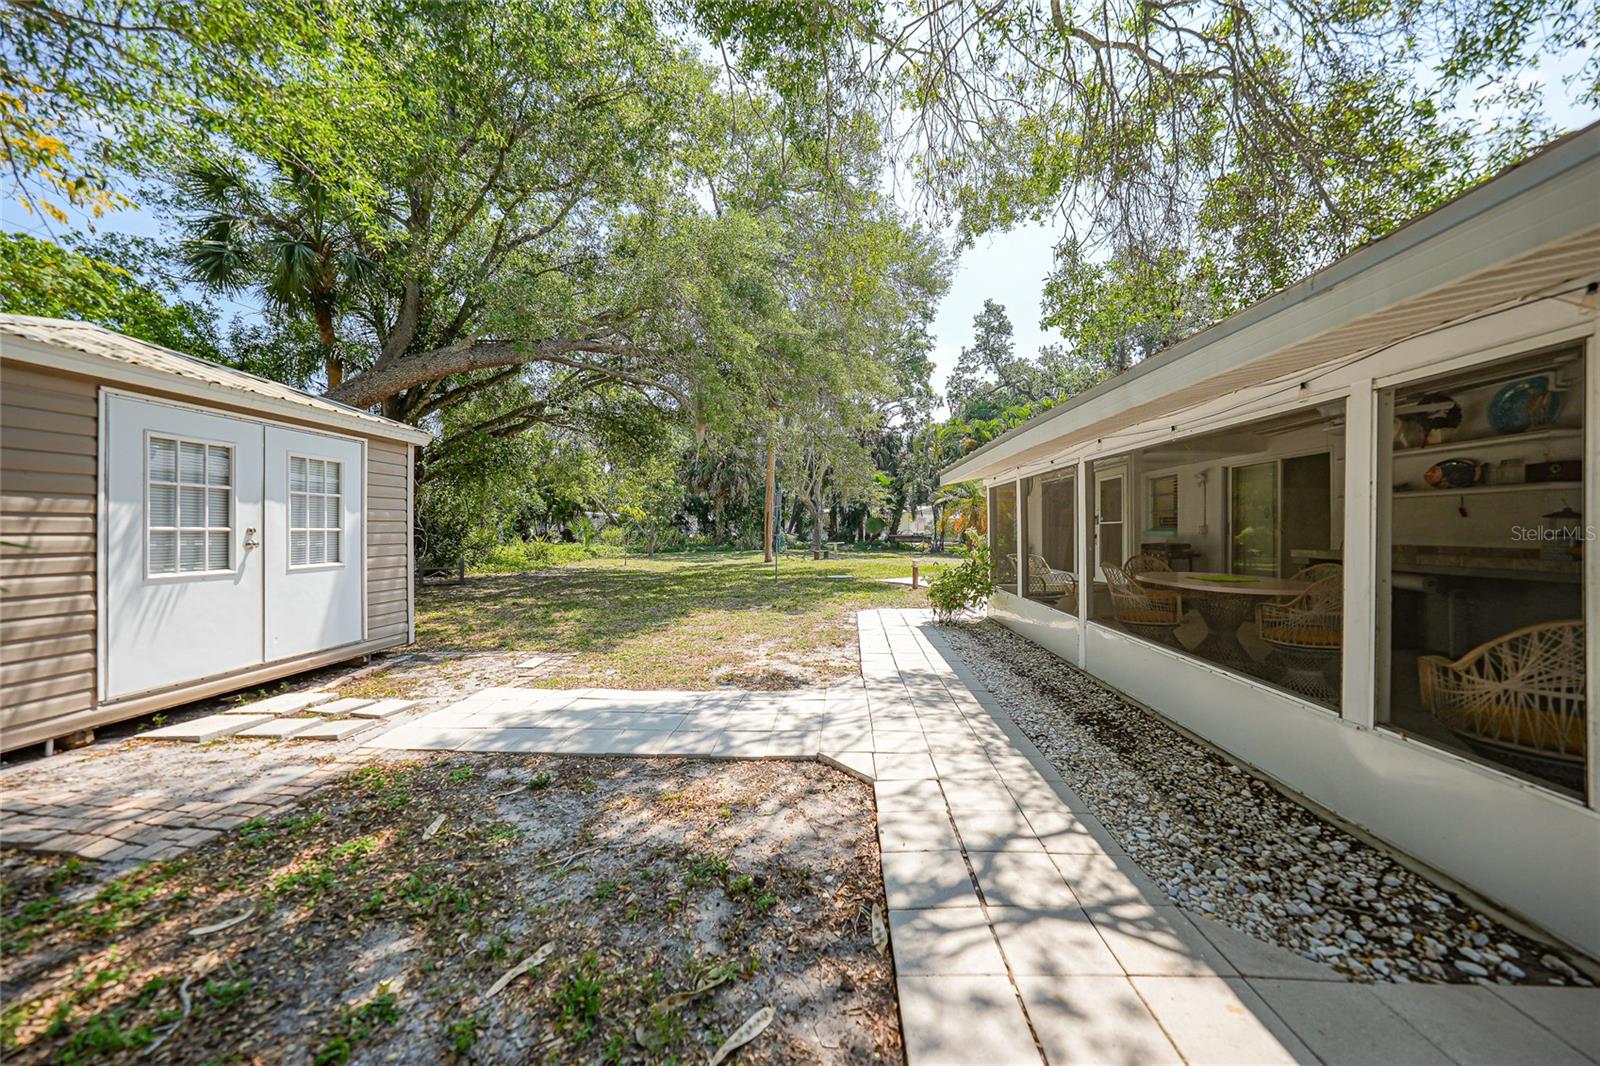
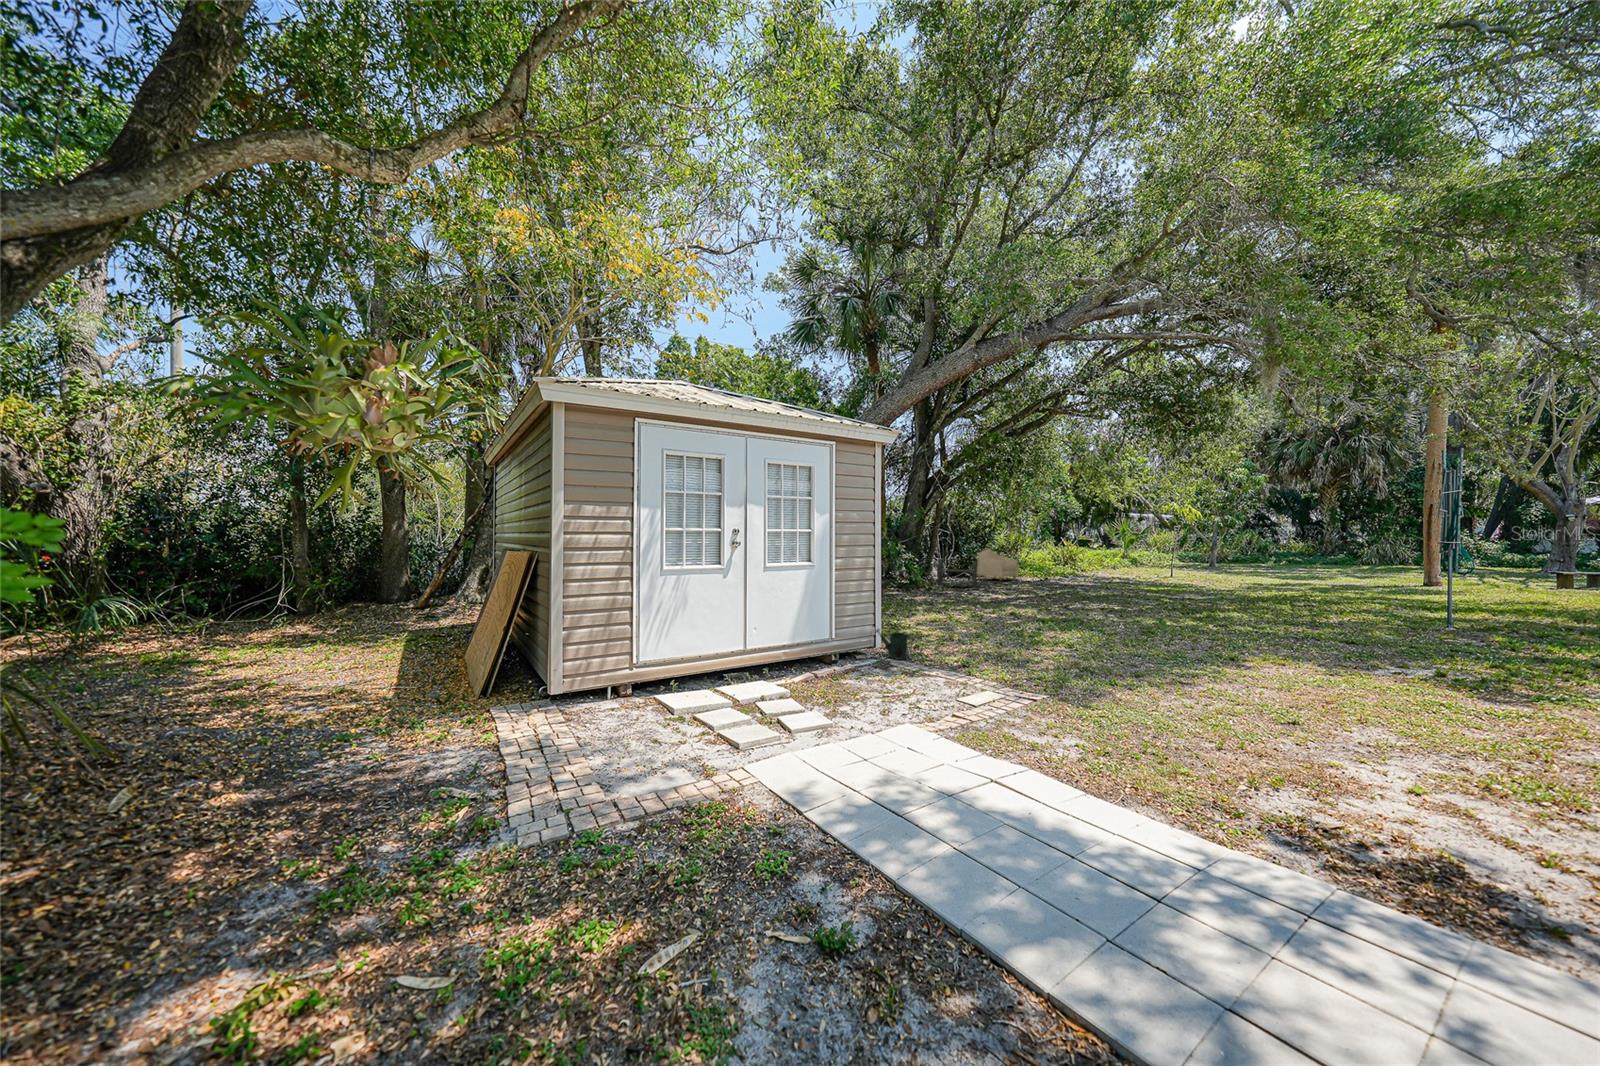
chair: none [458,546,501,577] -> present [977,549,1018,581]
watering can: none [407,625,452,652] -> present [876,629,913,660]

